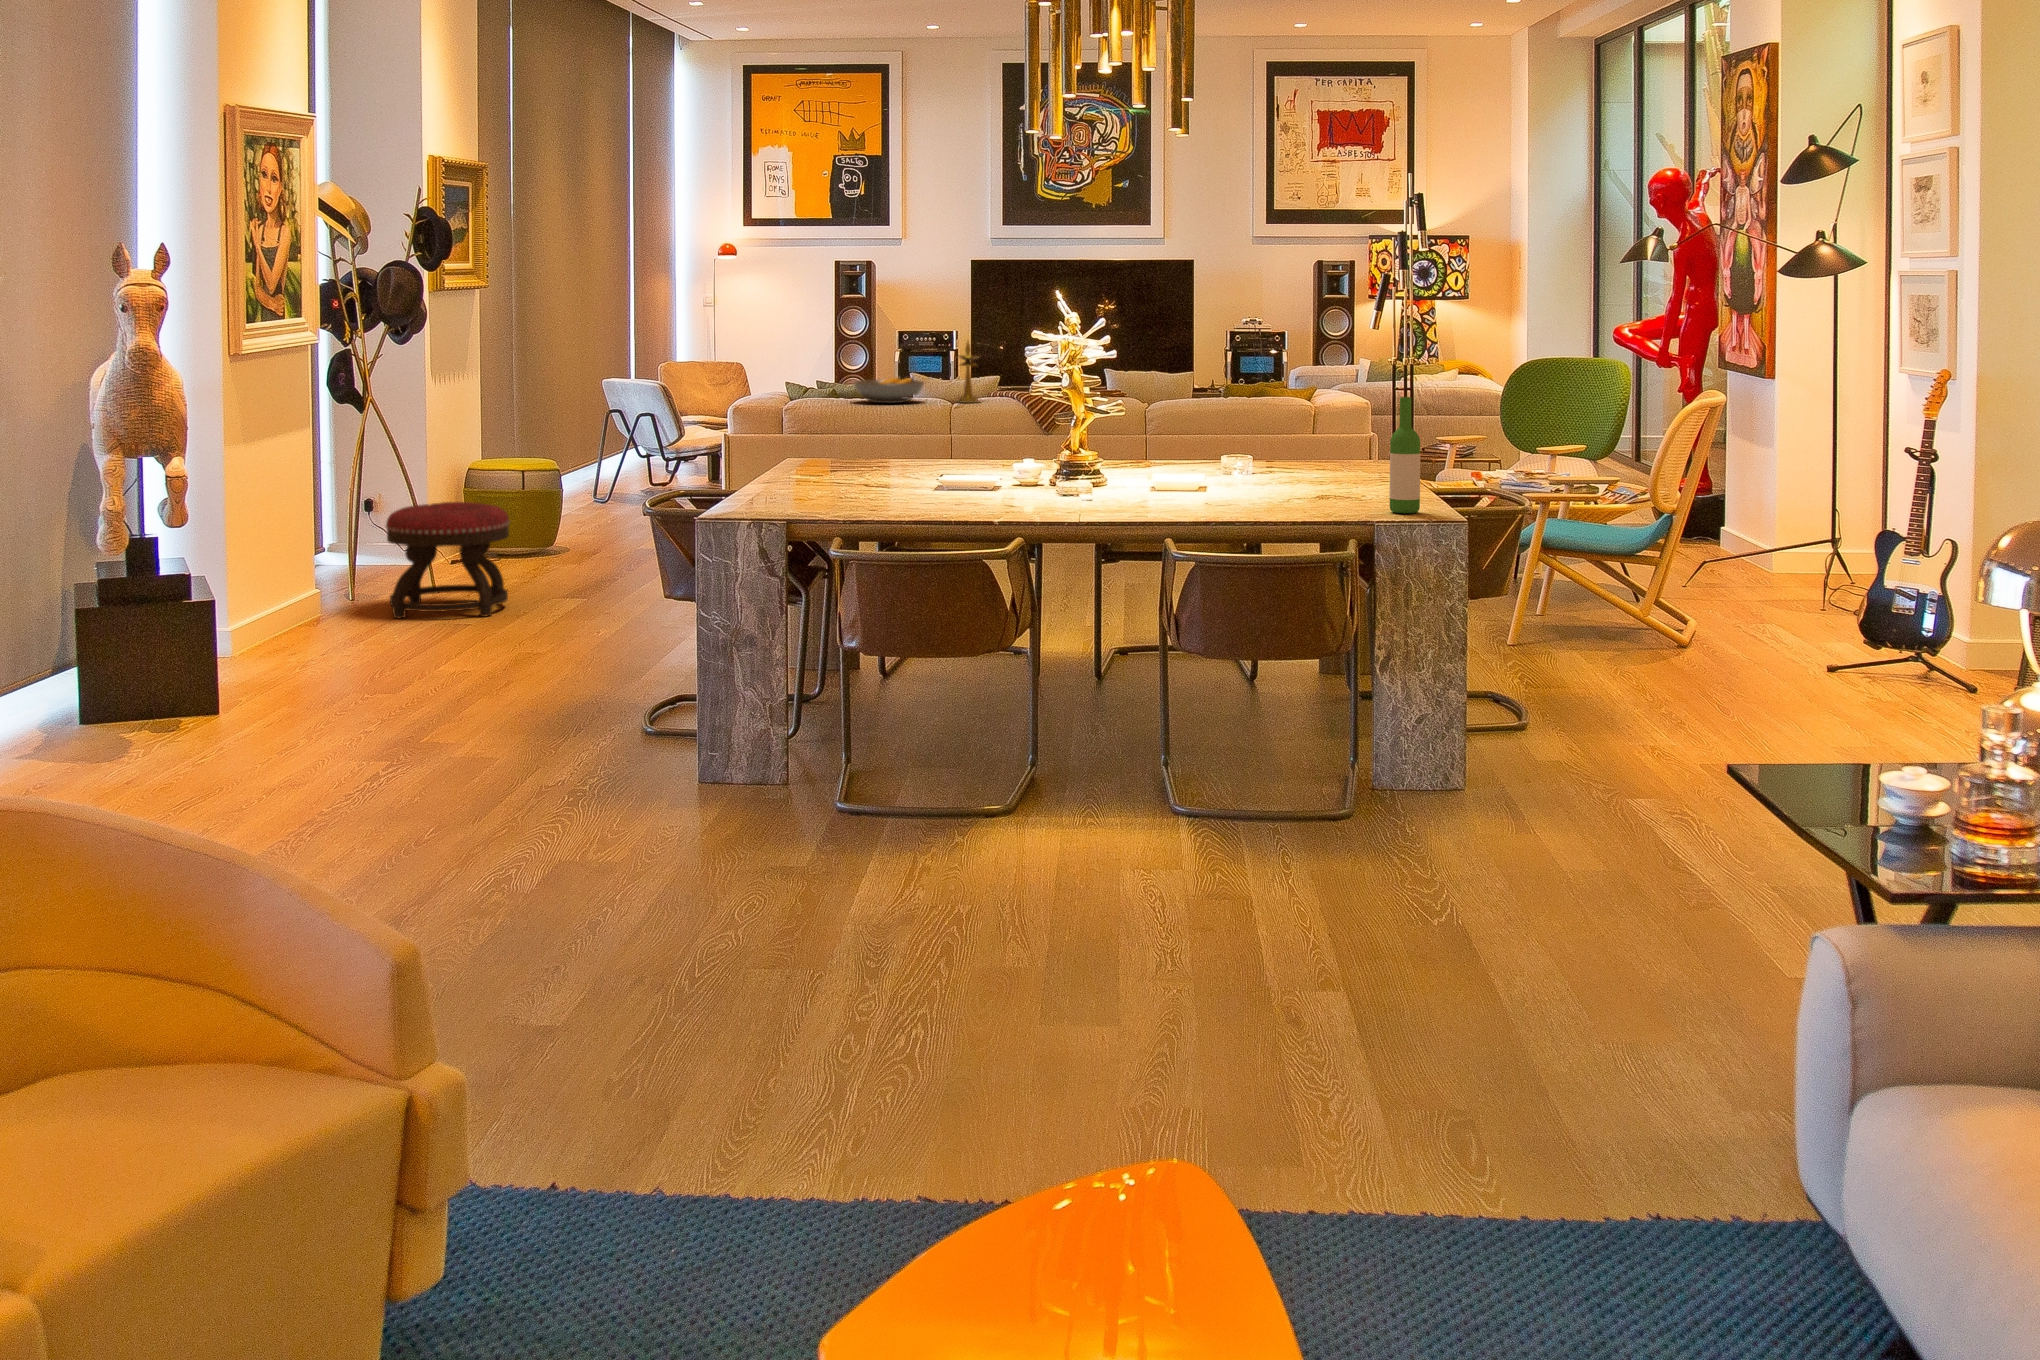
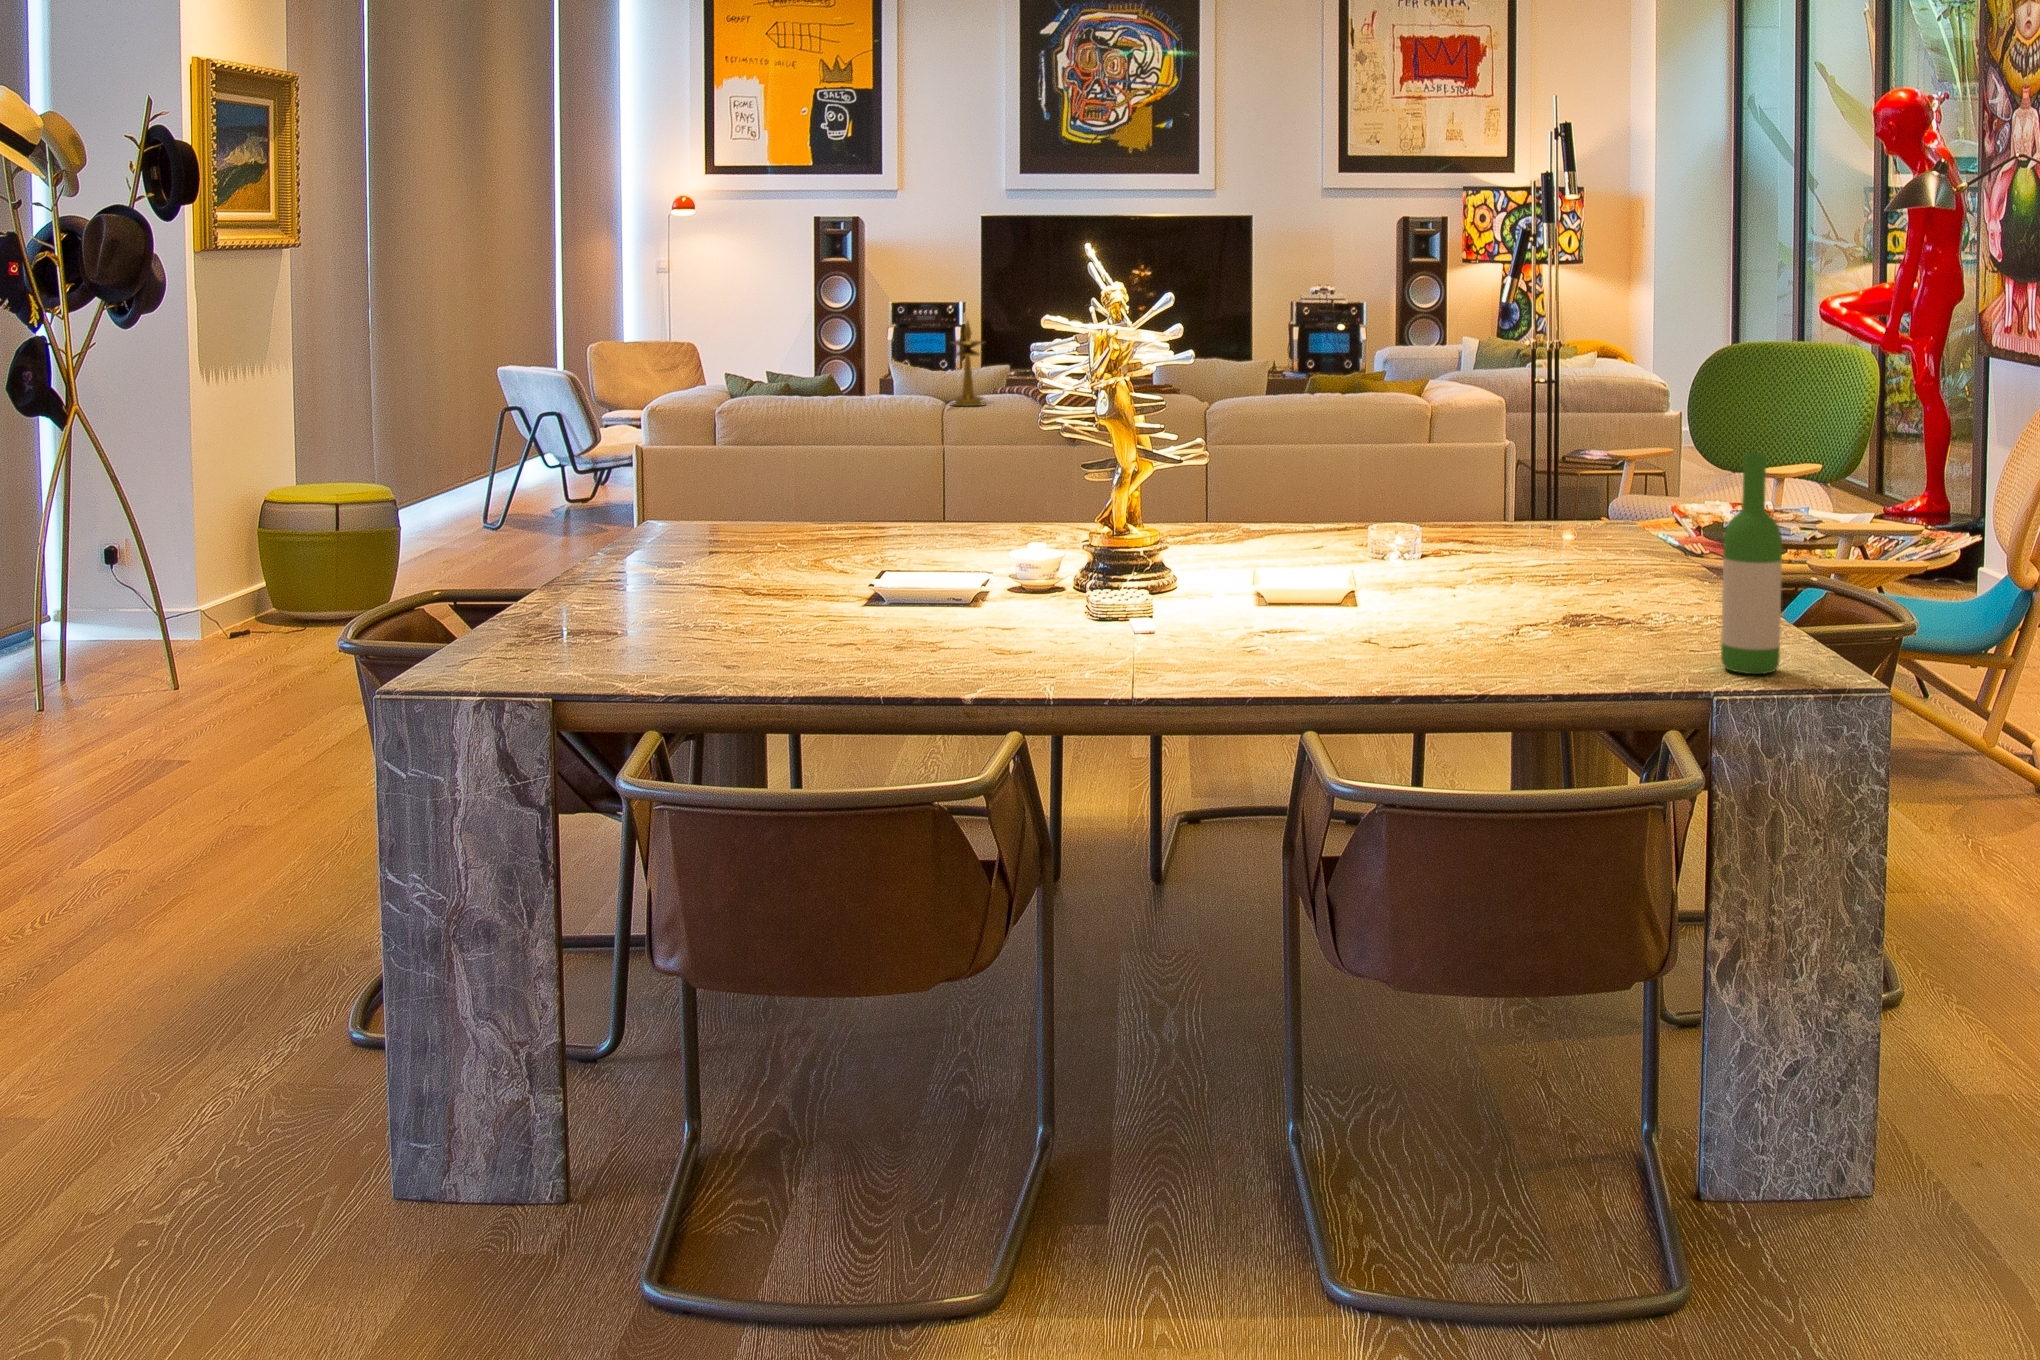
fruit bowl: present [854,377,924,403] -> none [809,371,909,407]
ottoman: present [386,502,509,618] -> none [74,566,273,750]

